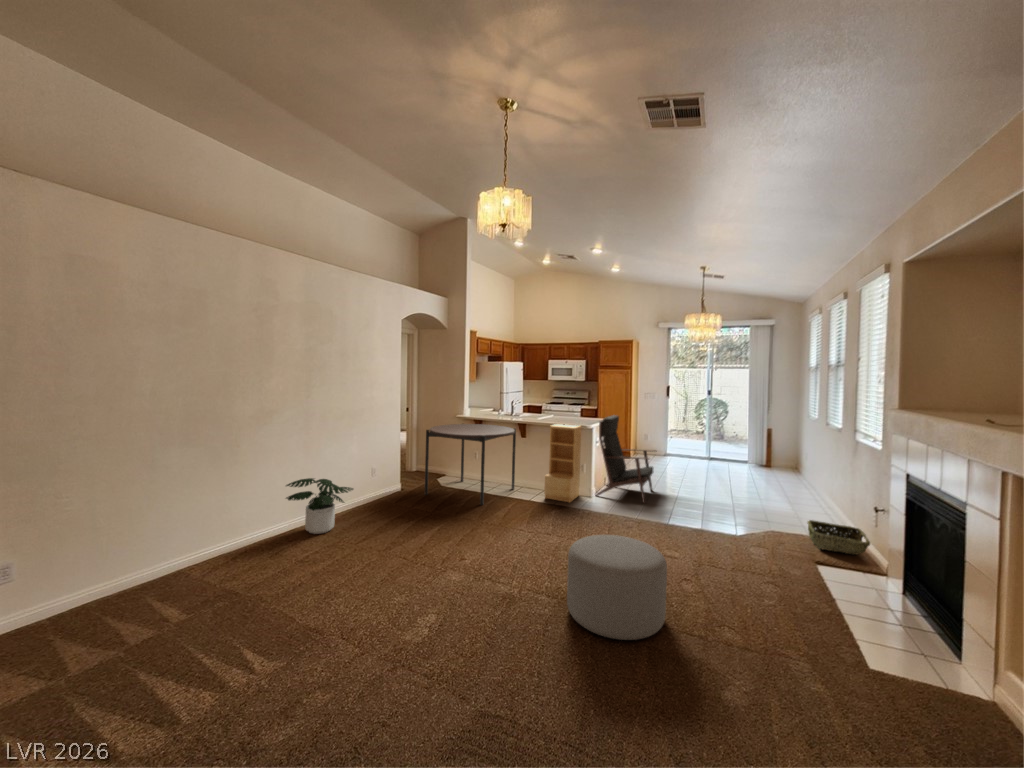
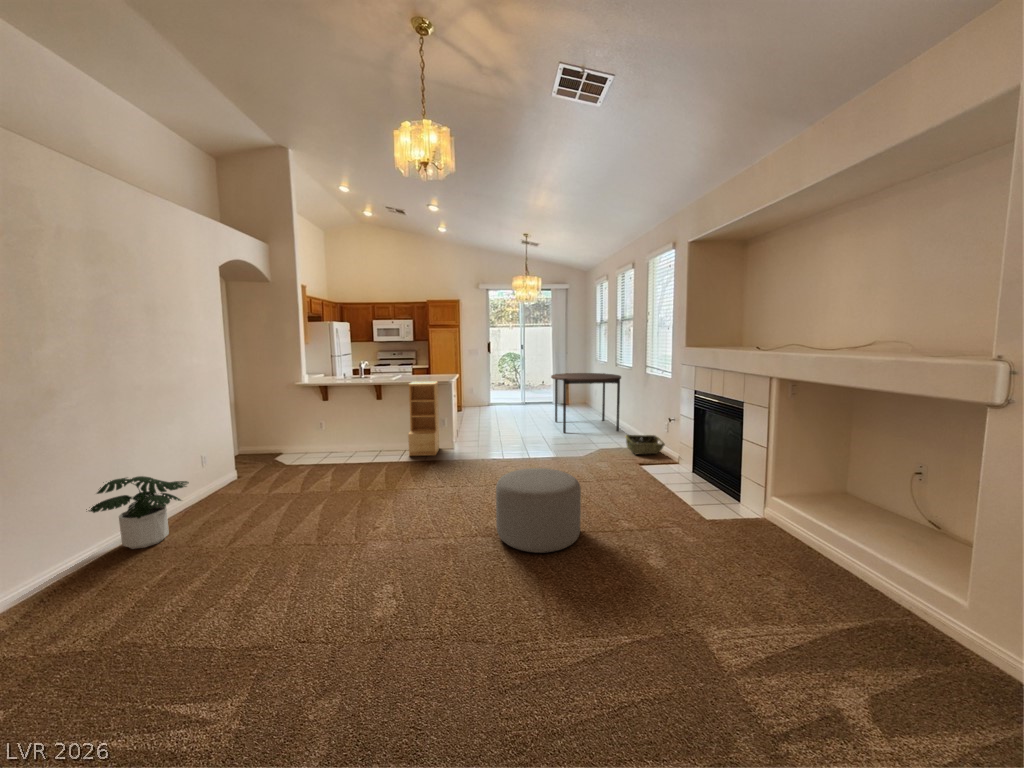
lounge chair: present [596,415,656,503] -> none [454,370,502,446]
dining table: present [425,424,516,505] -> present [551,373,621,433]

